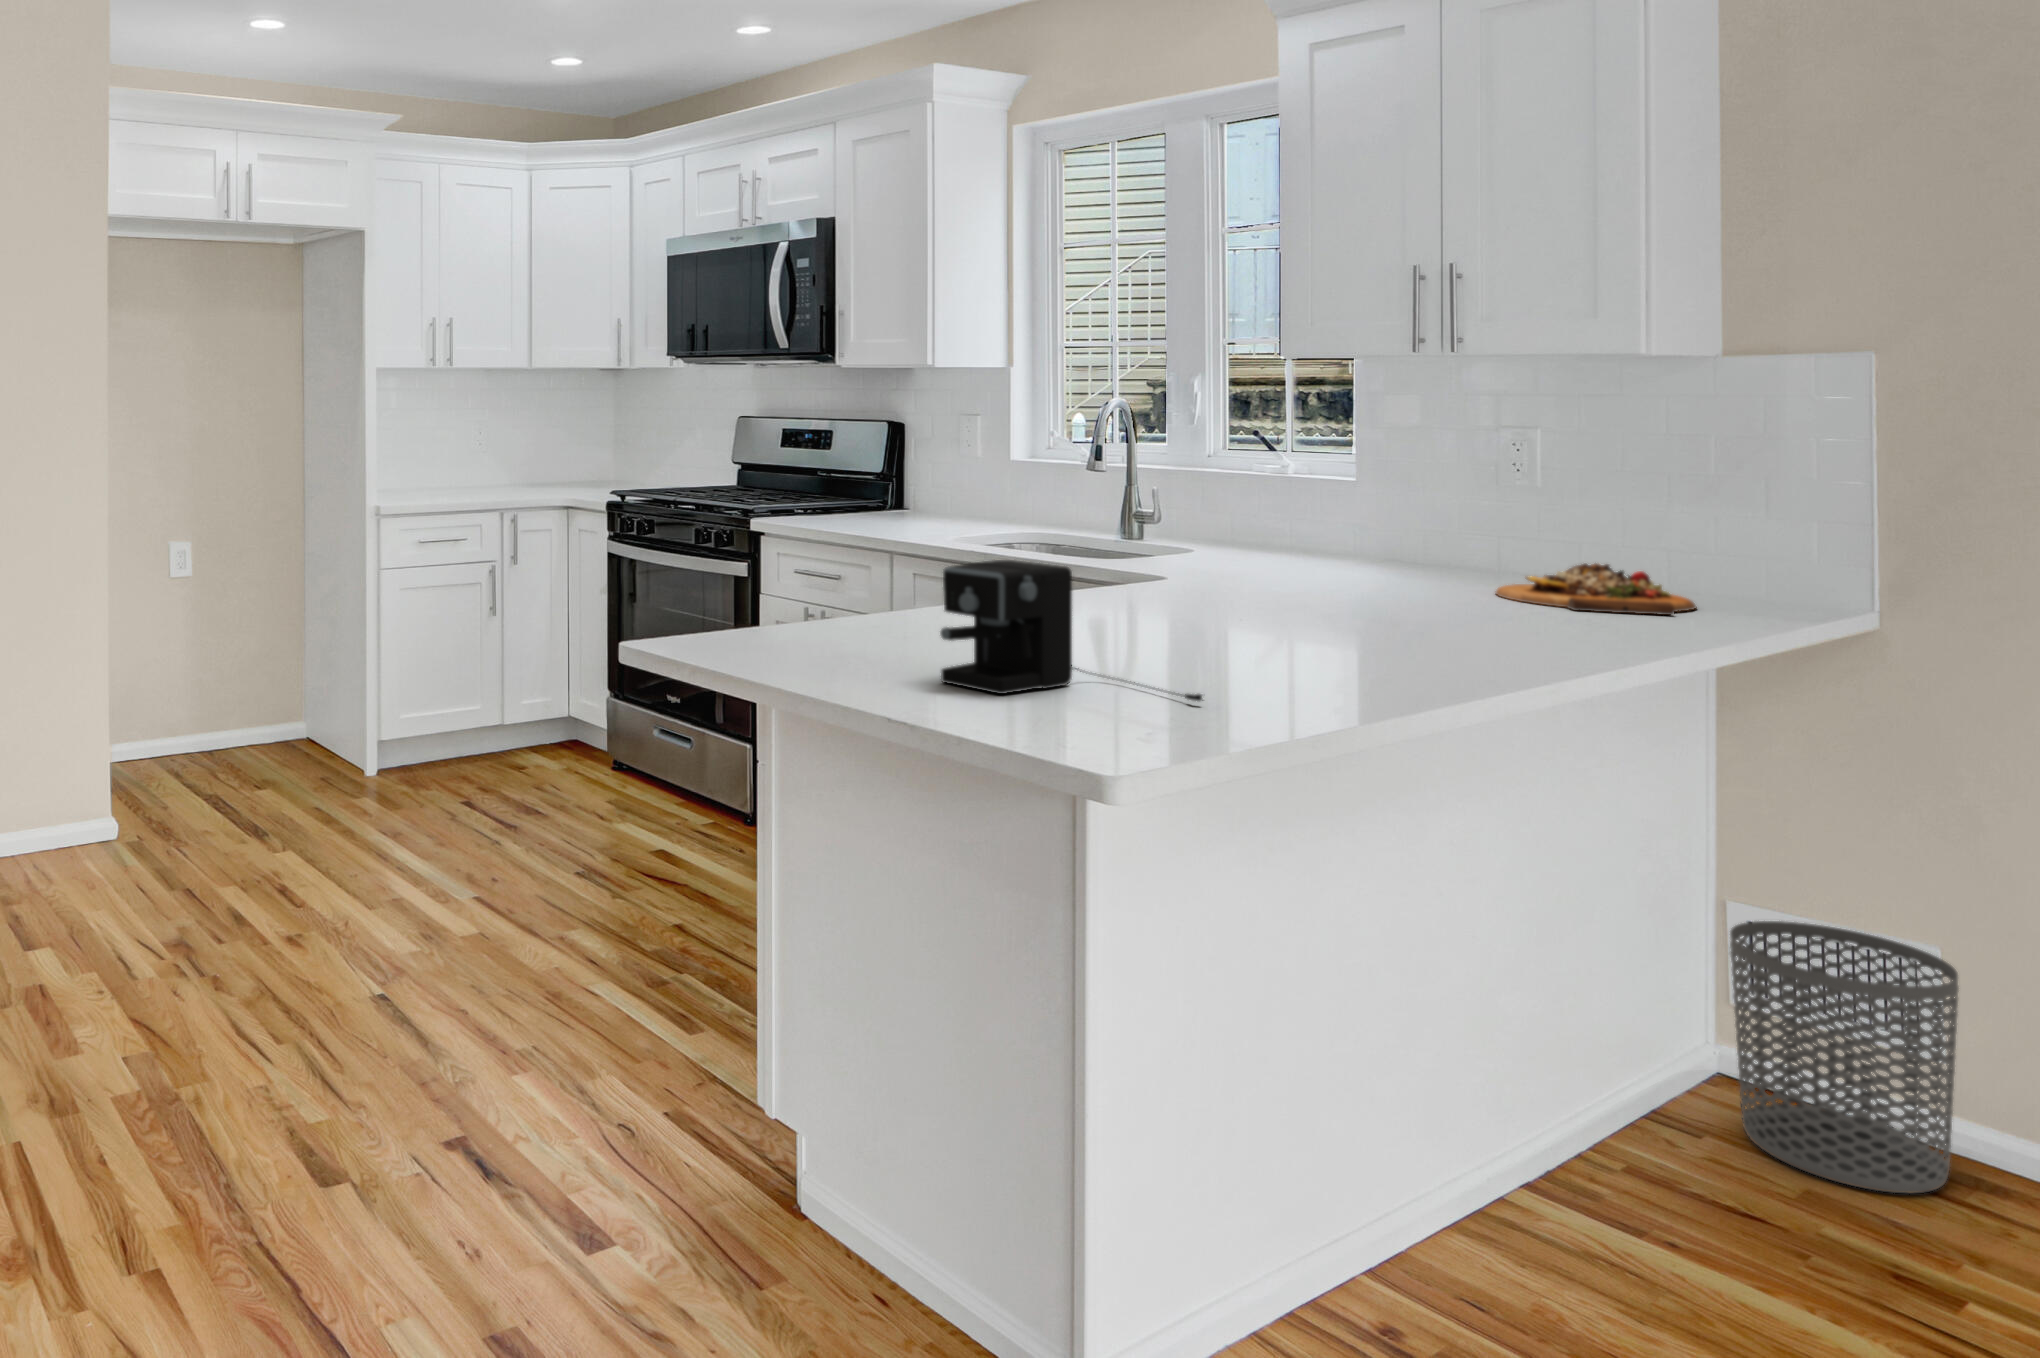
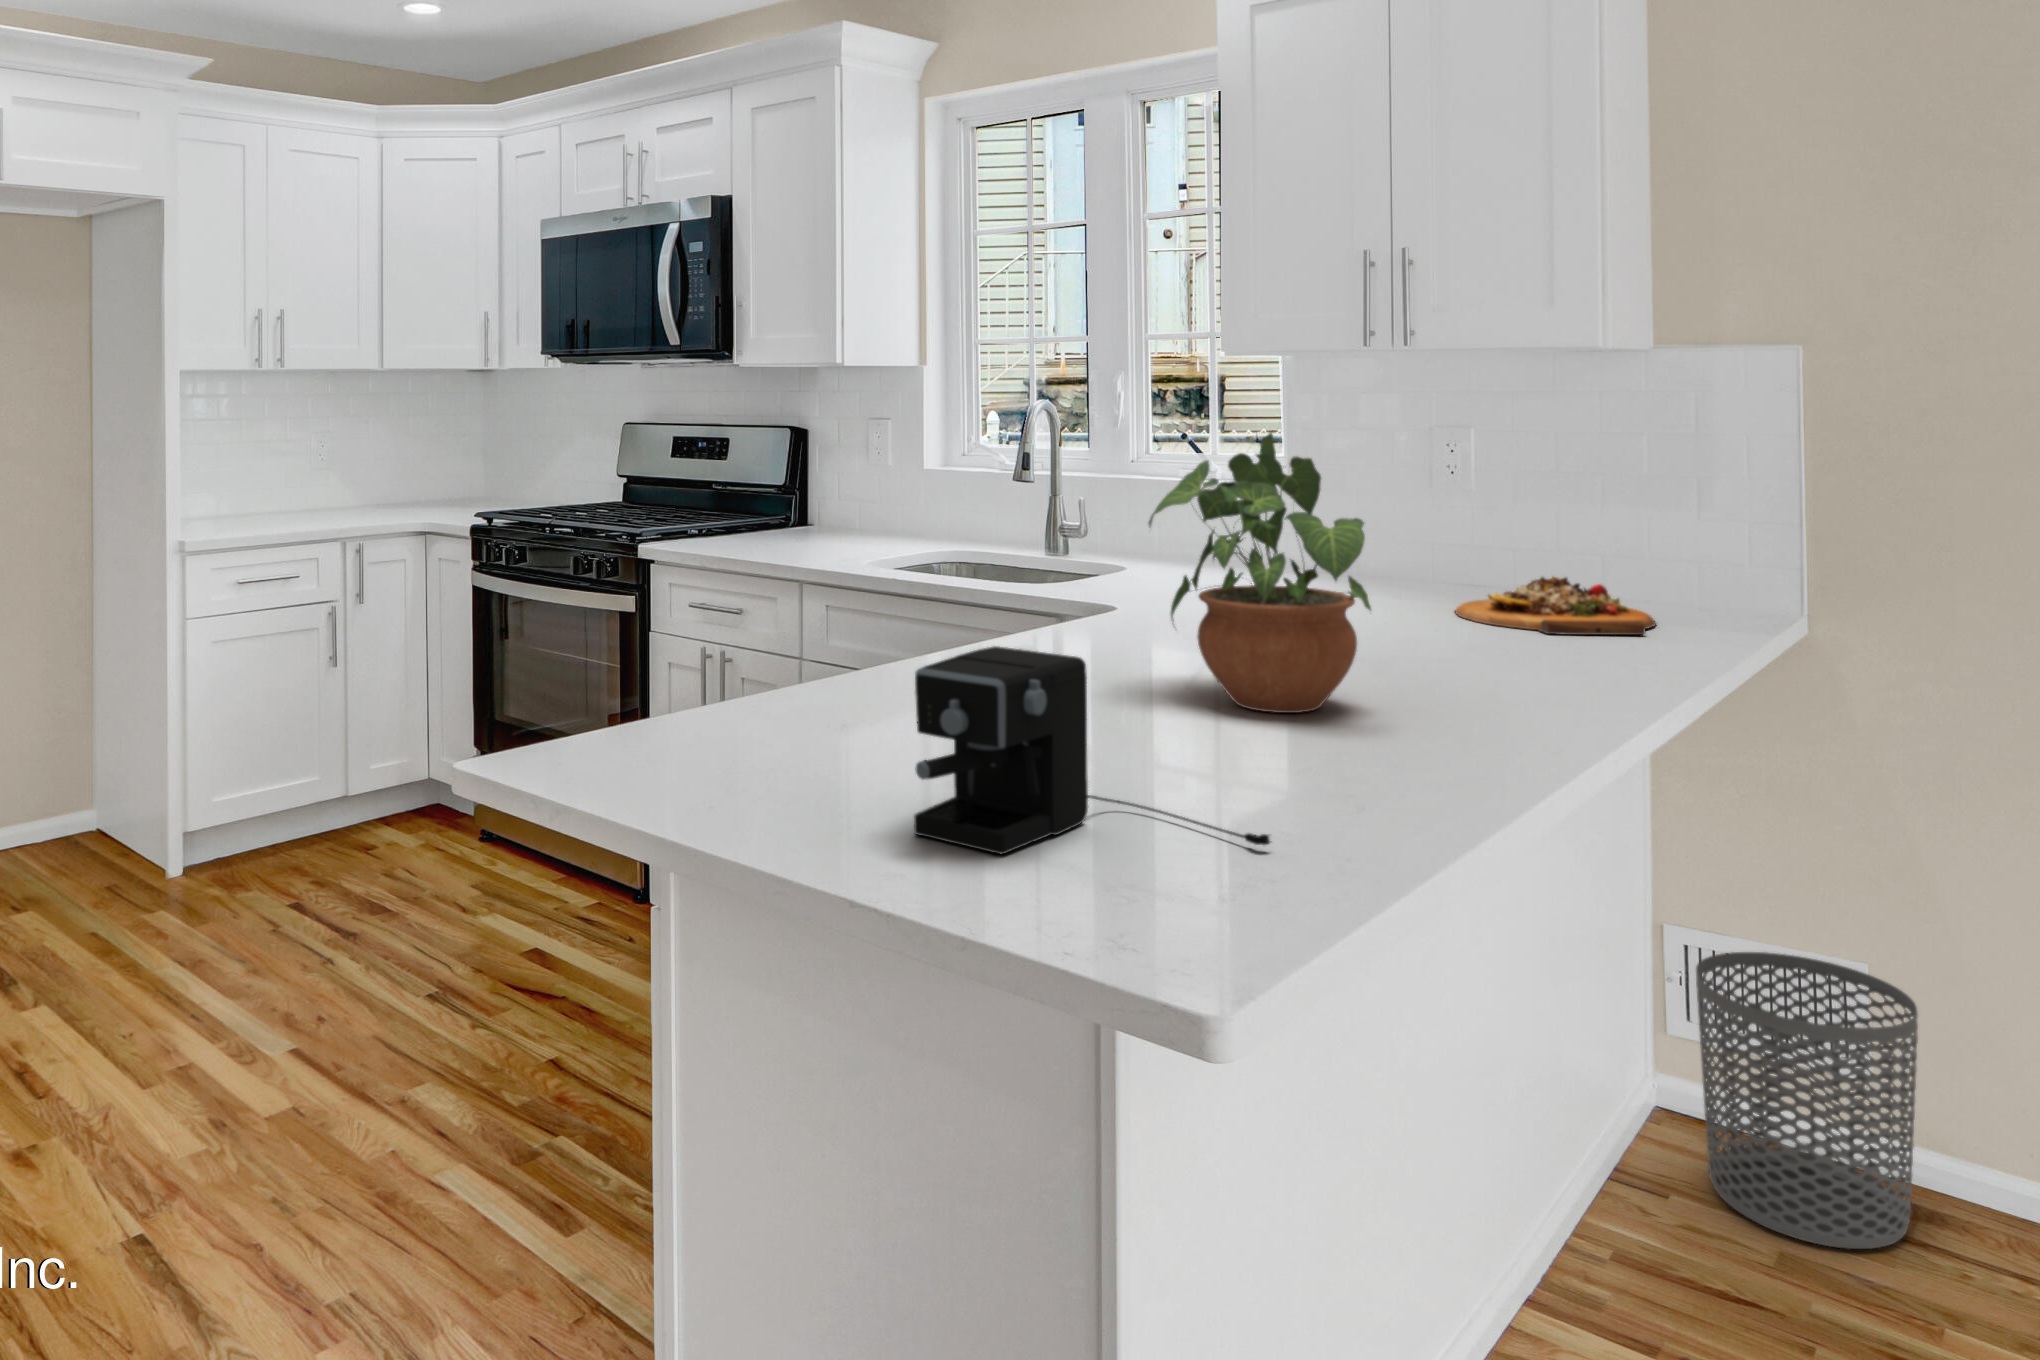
potted plant: none [1162,416,1354,643] -> present [1148,430,1371,713]

